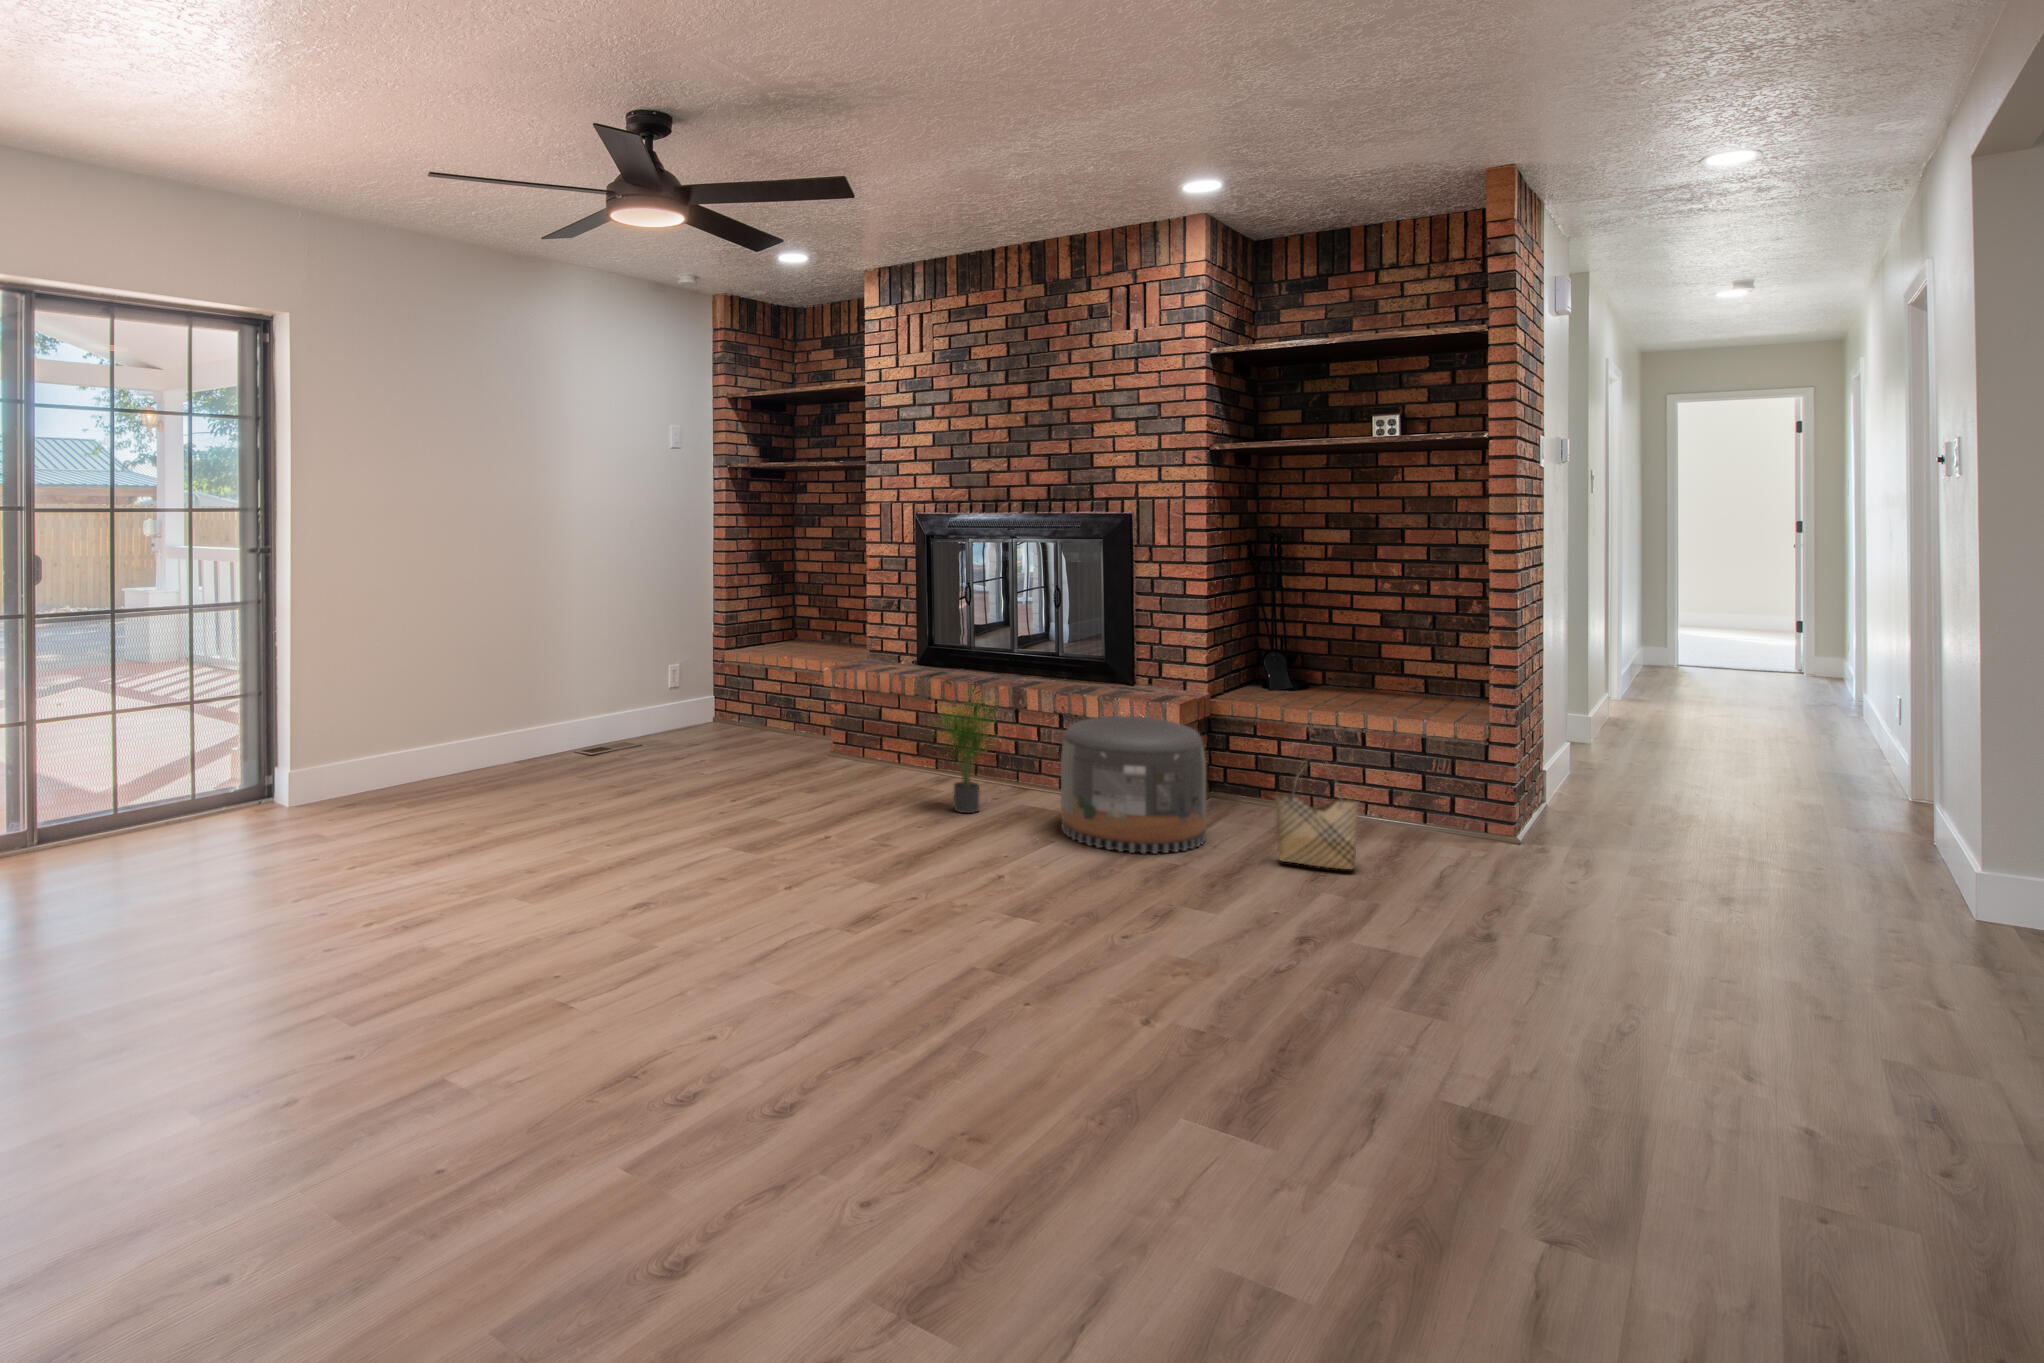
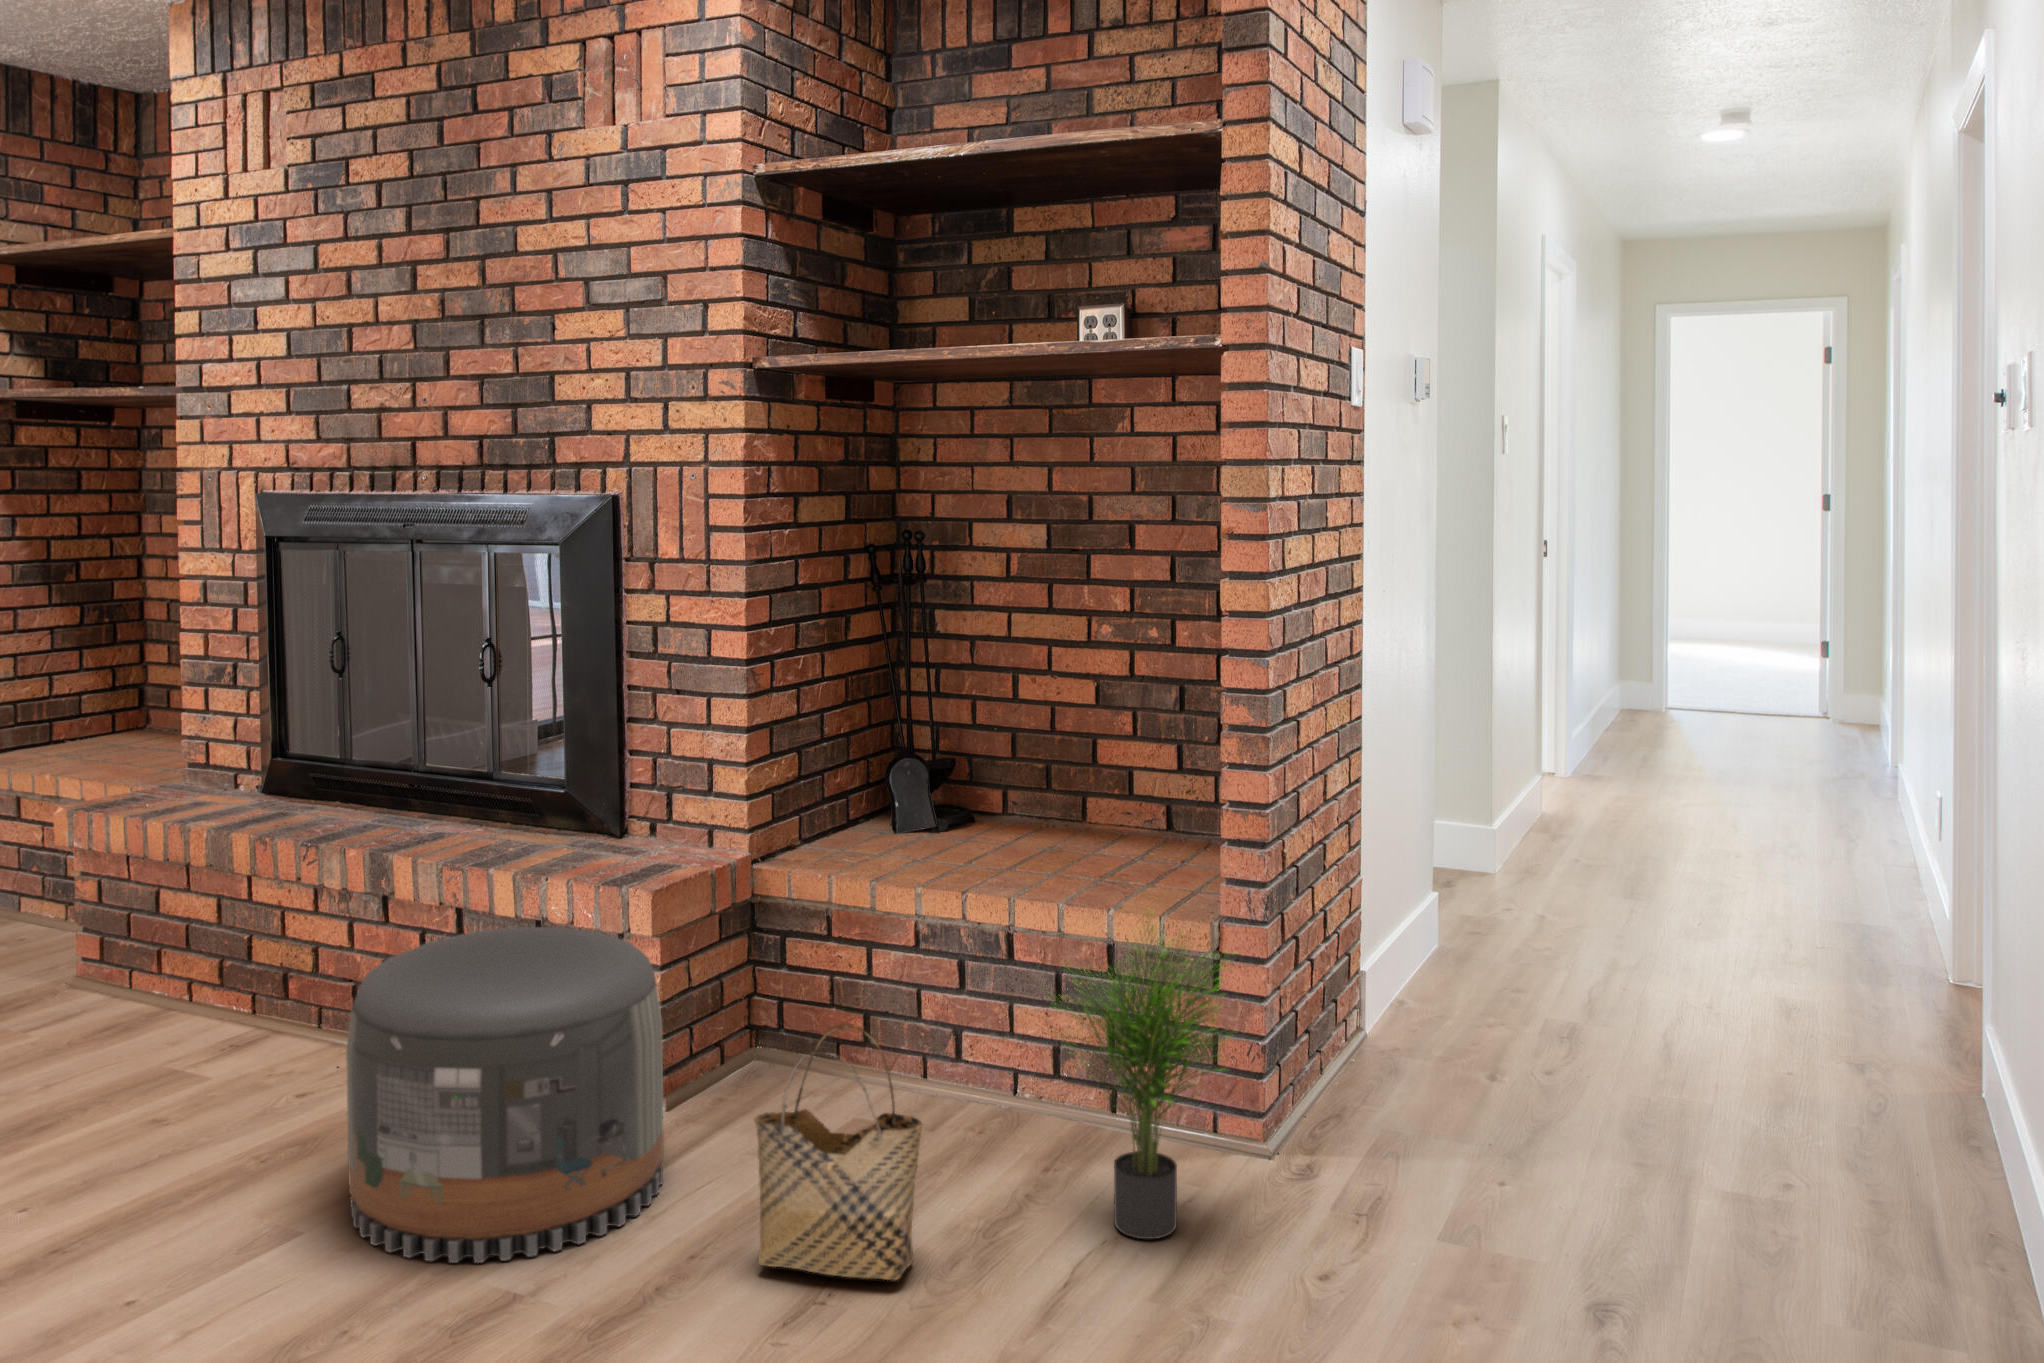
potted plant: present [934,688,998,813] -> present [1049,923,1238,1239]

